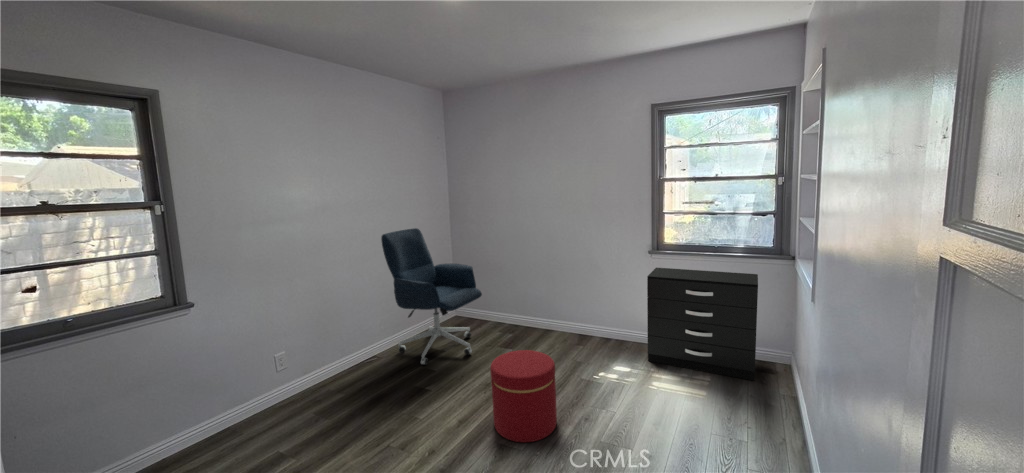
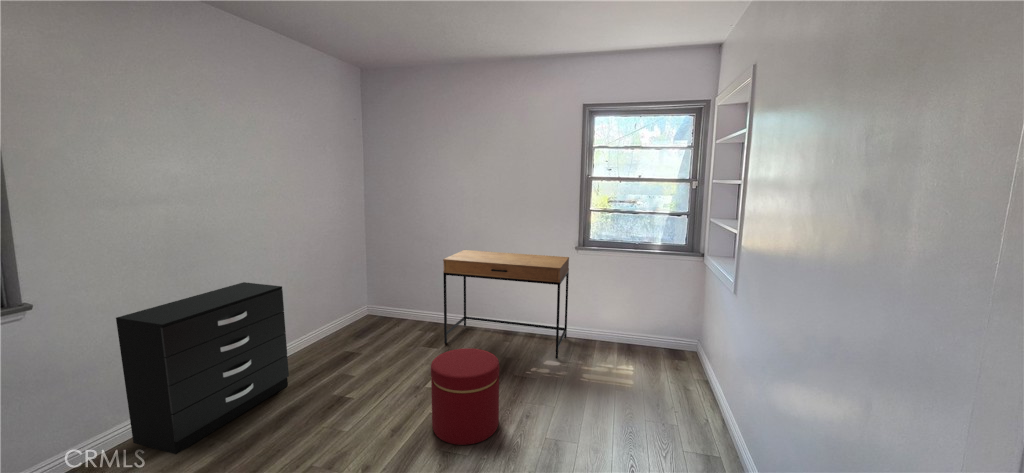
office chair: present [381,228,482,365] -> none [287,217,405,372]
desk: none [516,255,642,365] -> present [443,250,569,359]
dresser: present [647,268,758,380] -> present [116,282,289,454]

